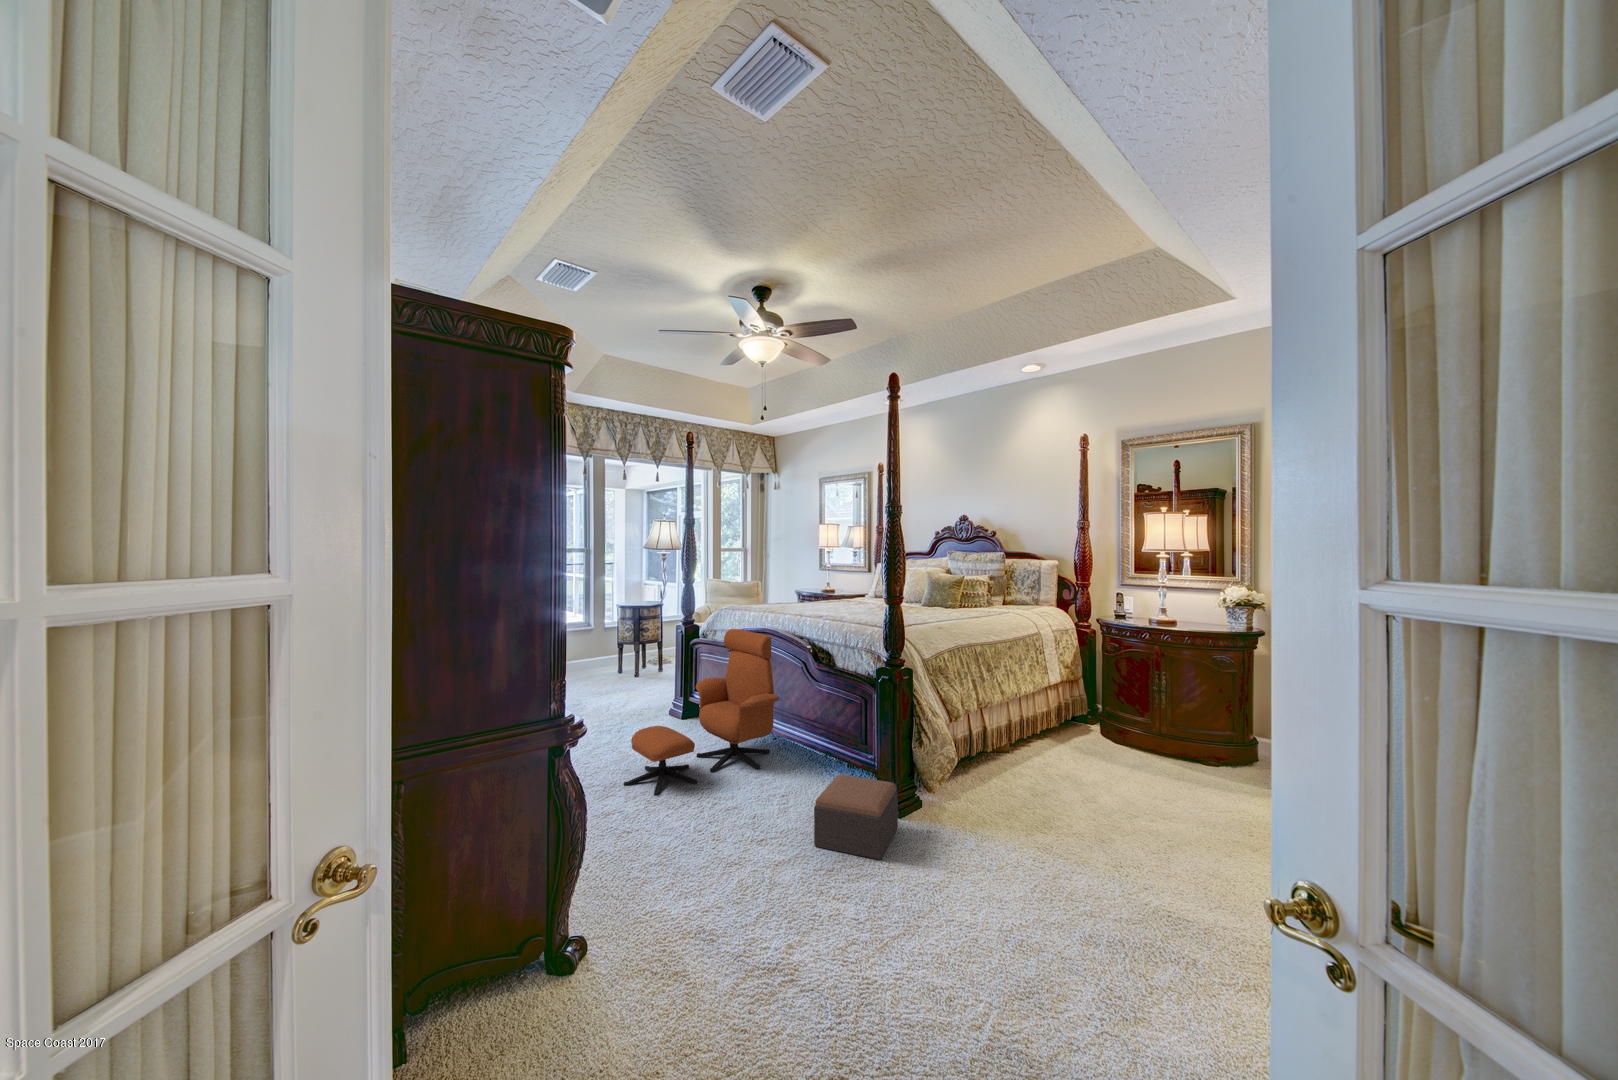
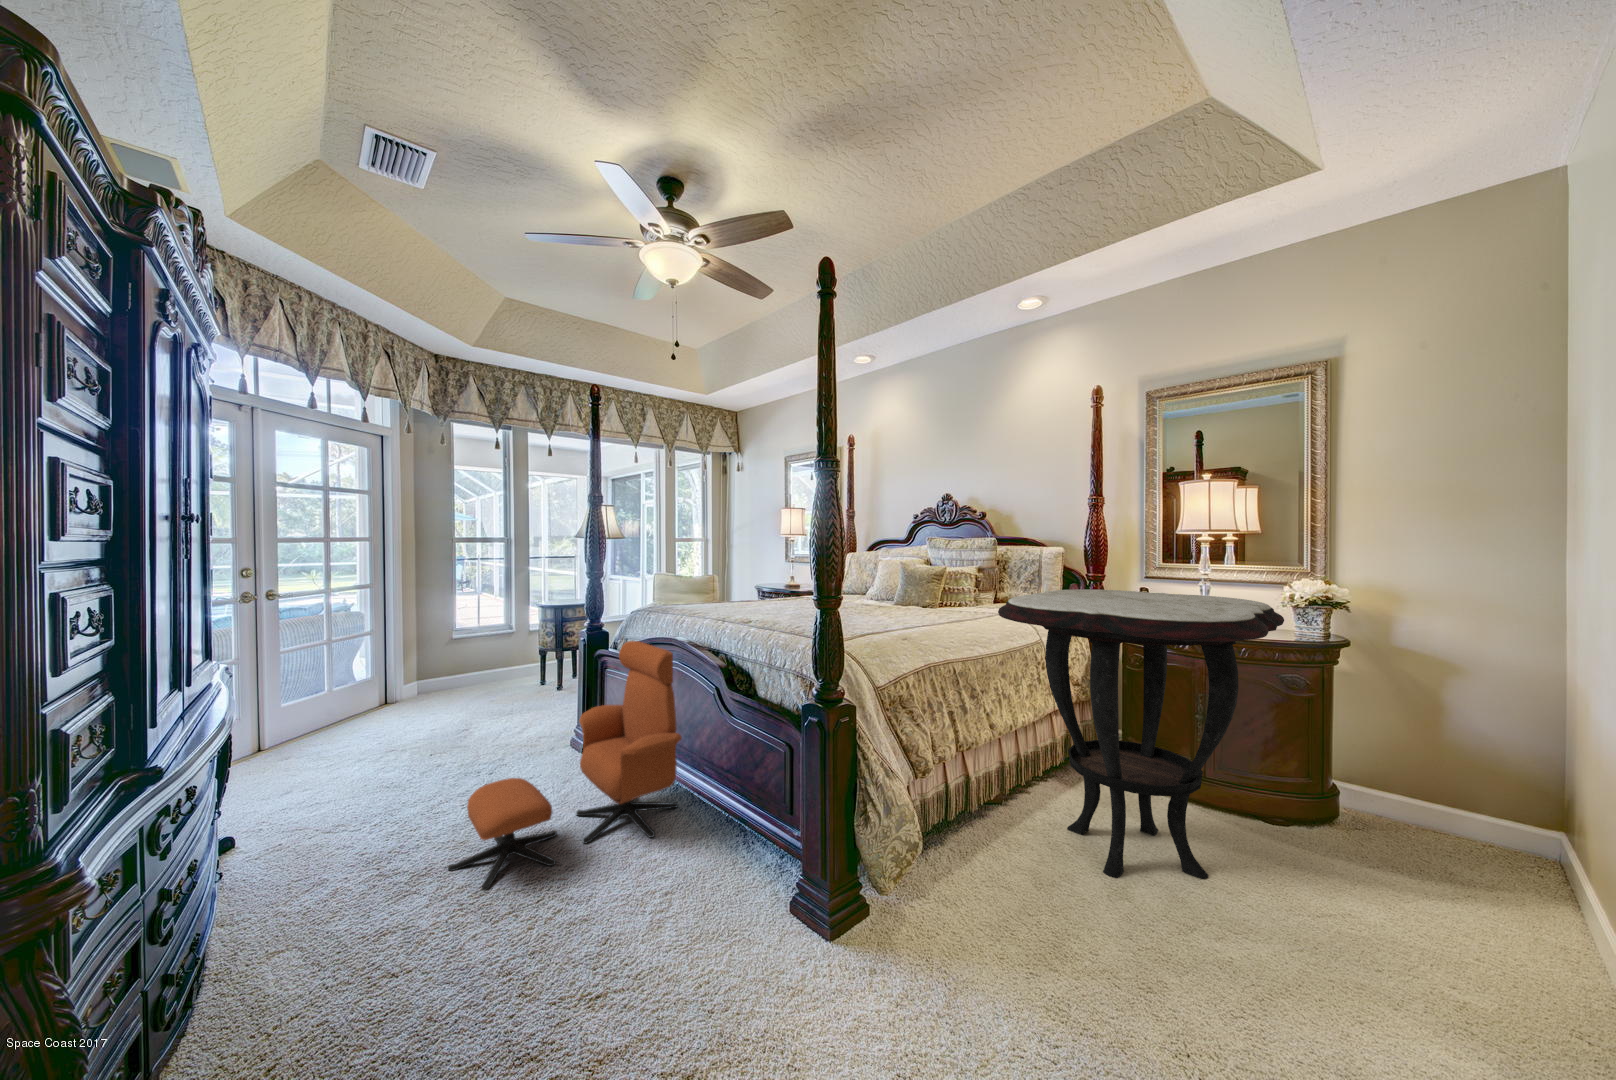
side table: none [1008,593,1206,792] -> present [998,589,1284,879]
footstool: present [814,774,898,860] -> none [681,872,824,1042]

